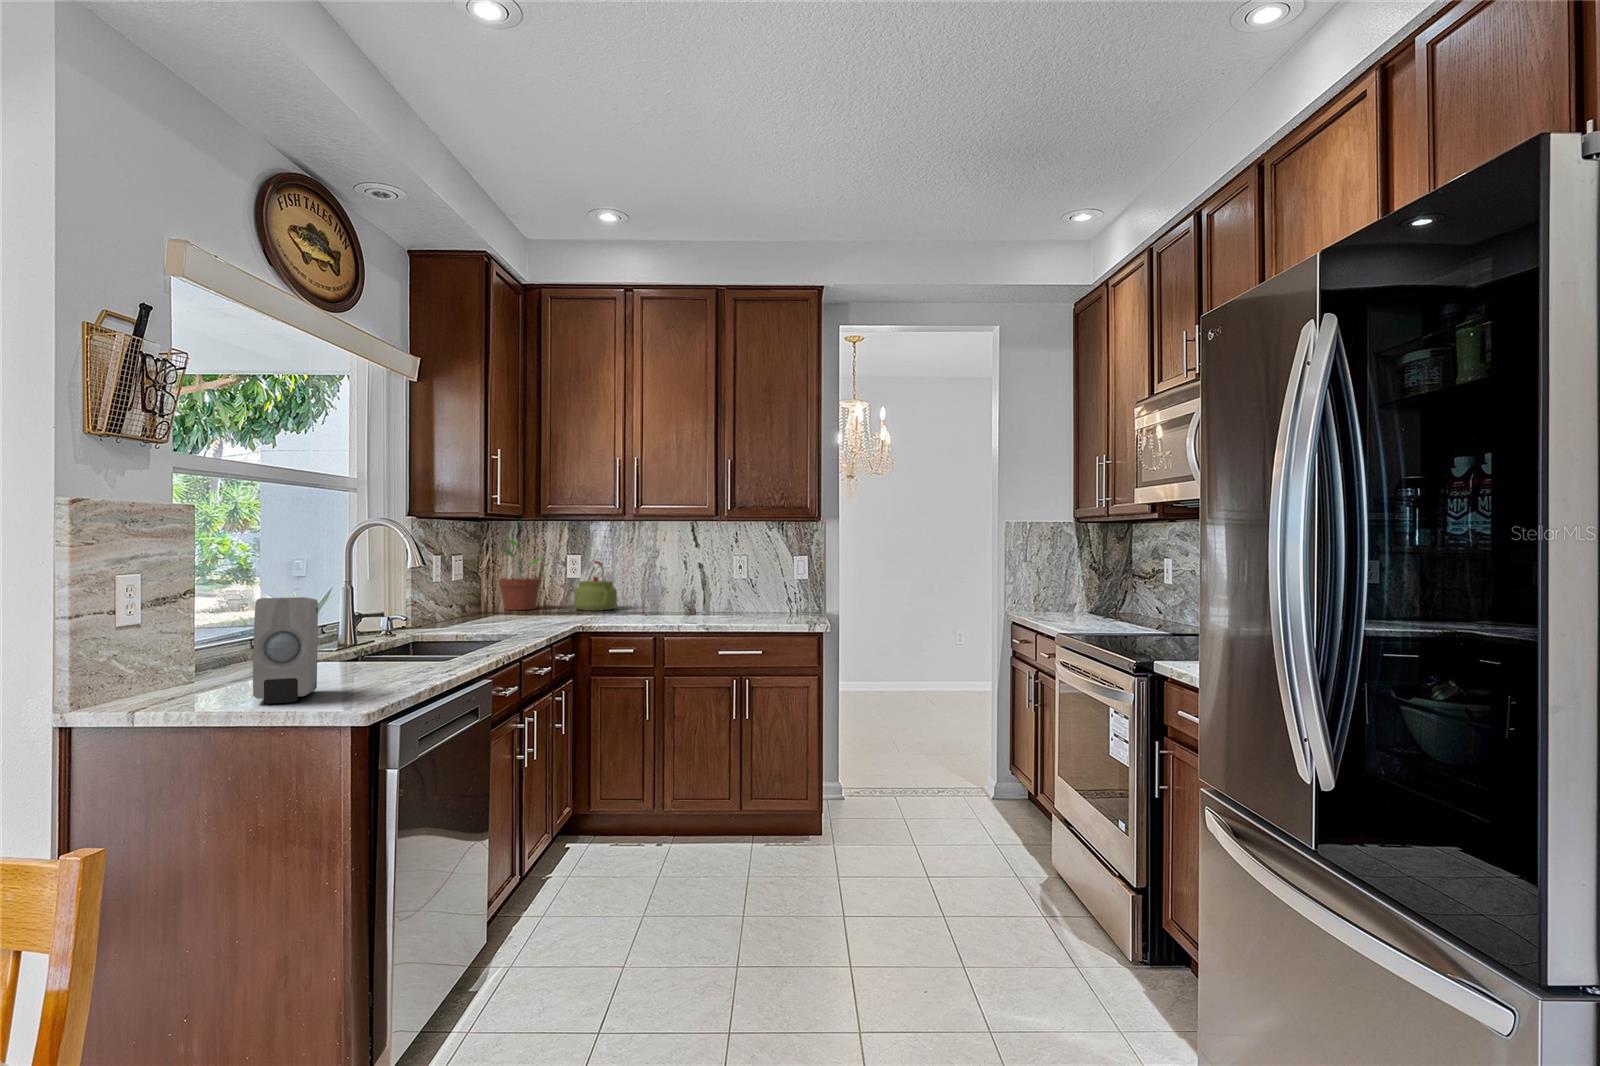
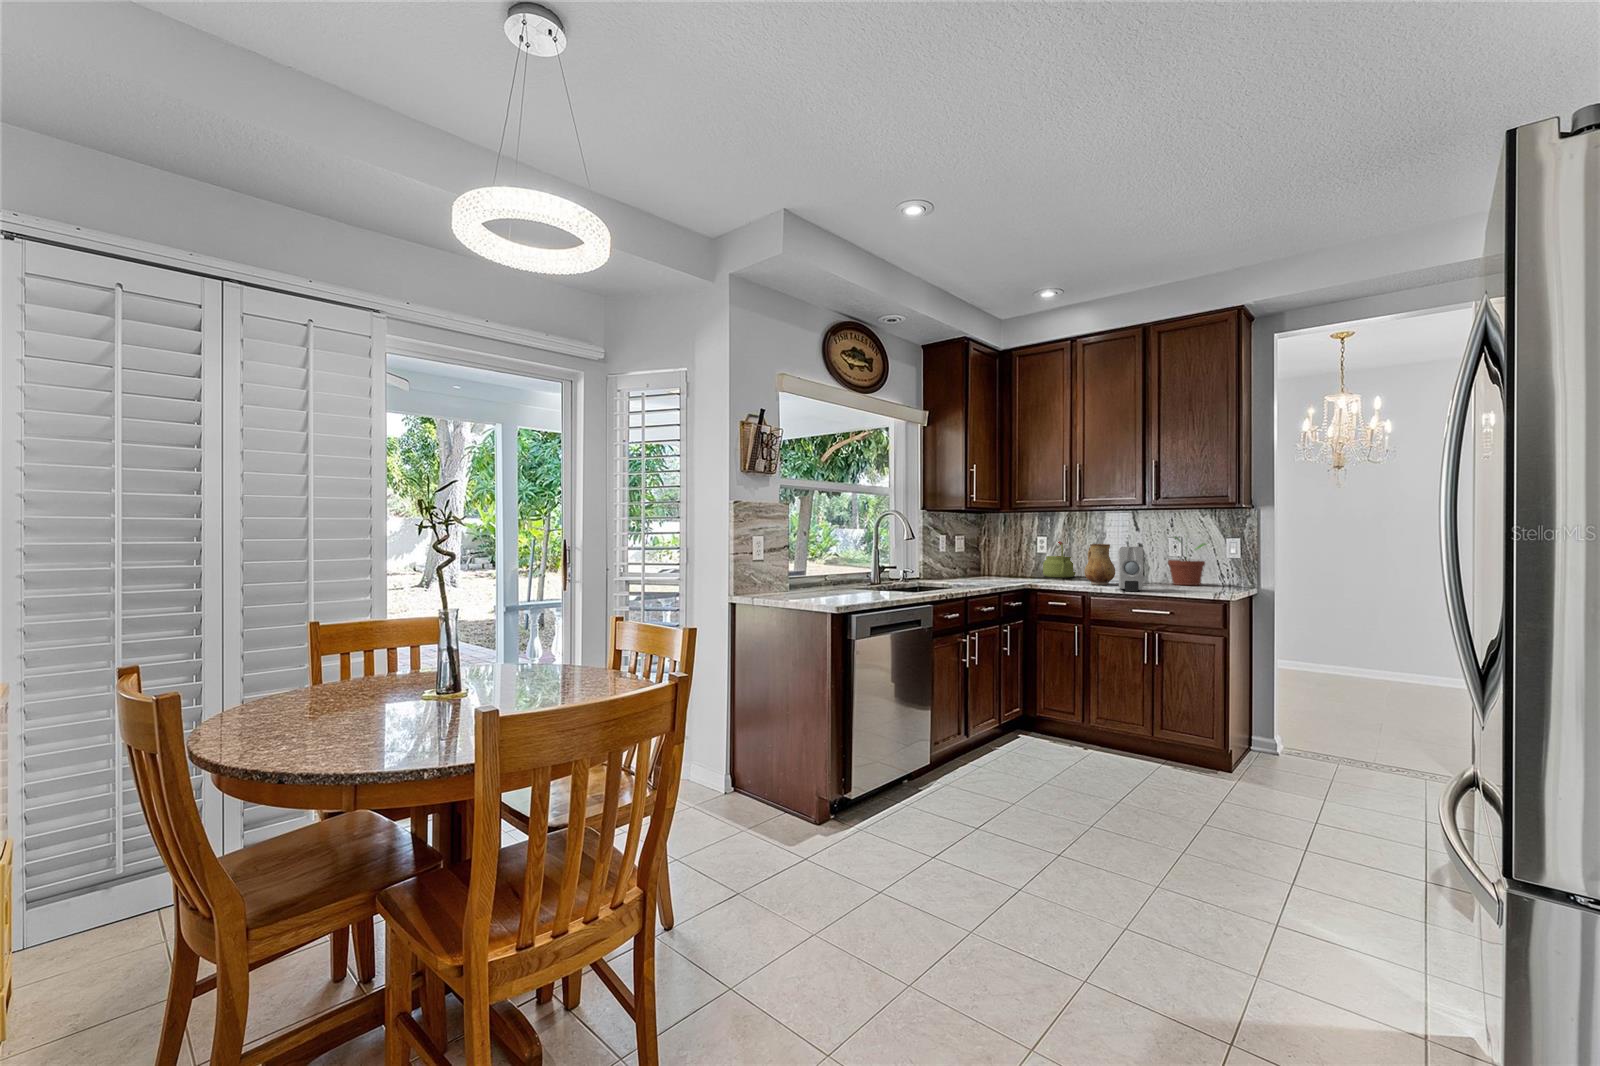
potted plant: present [498,540,541,610] -> present [1168,537,1205,585]
ceramic pitcher: none [646,565,684,620] -> present [1084,544,1115,585]
soap dispenser: present [253,597,318,704] -> present [1119,547,1143,591]

